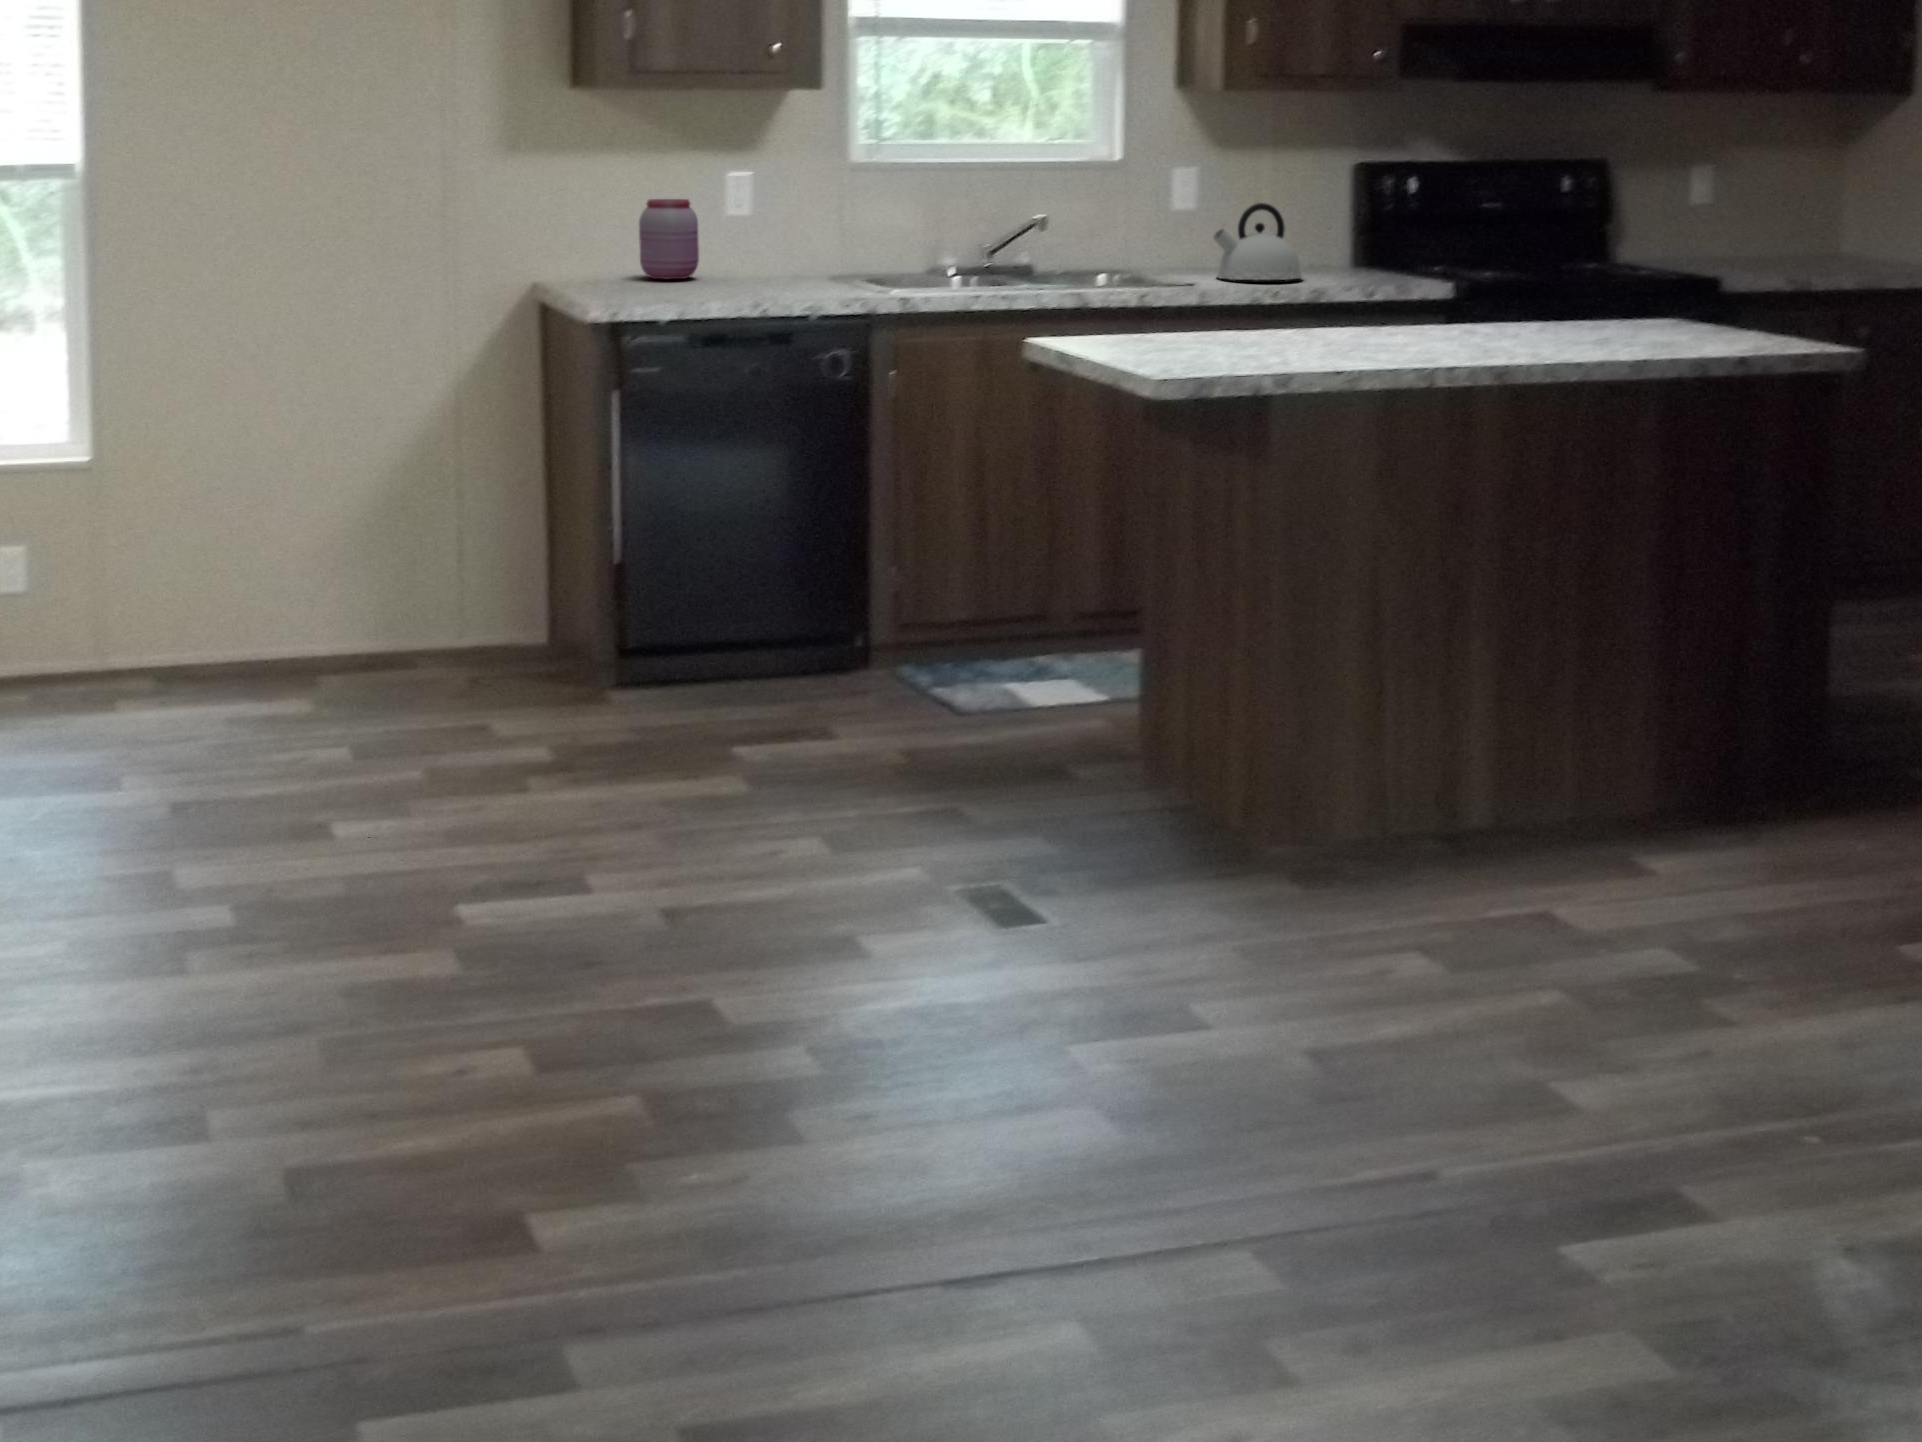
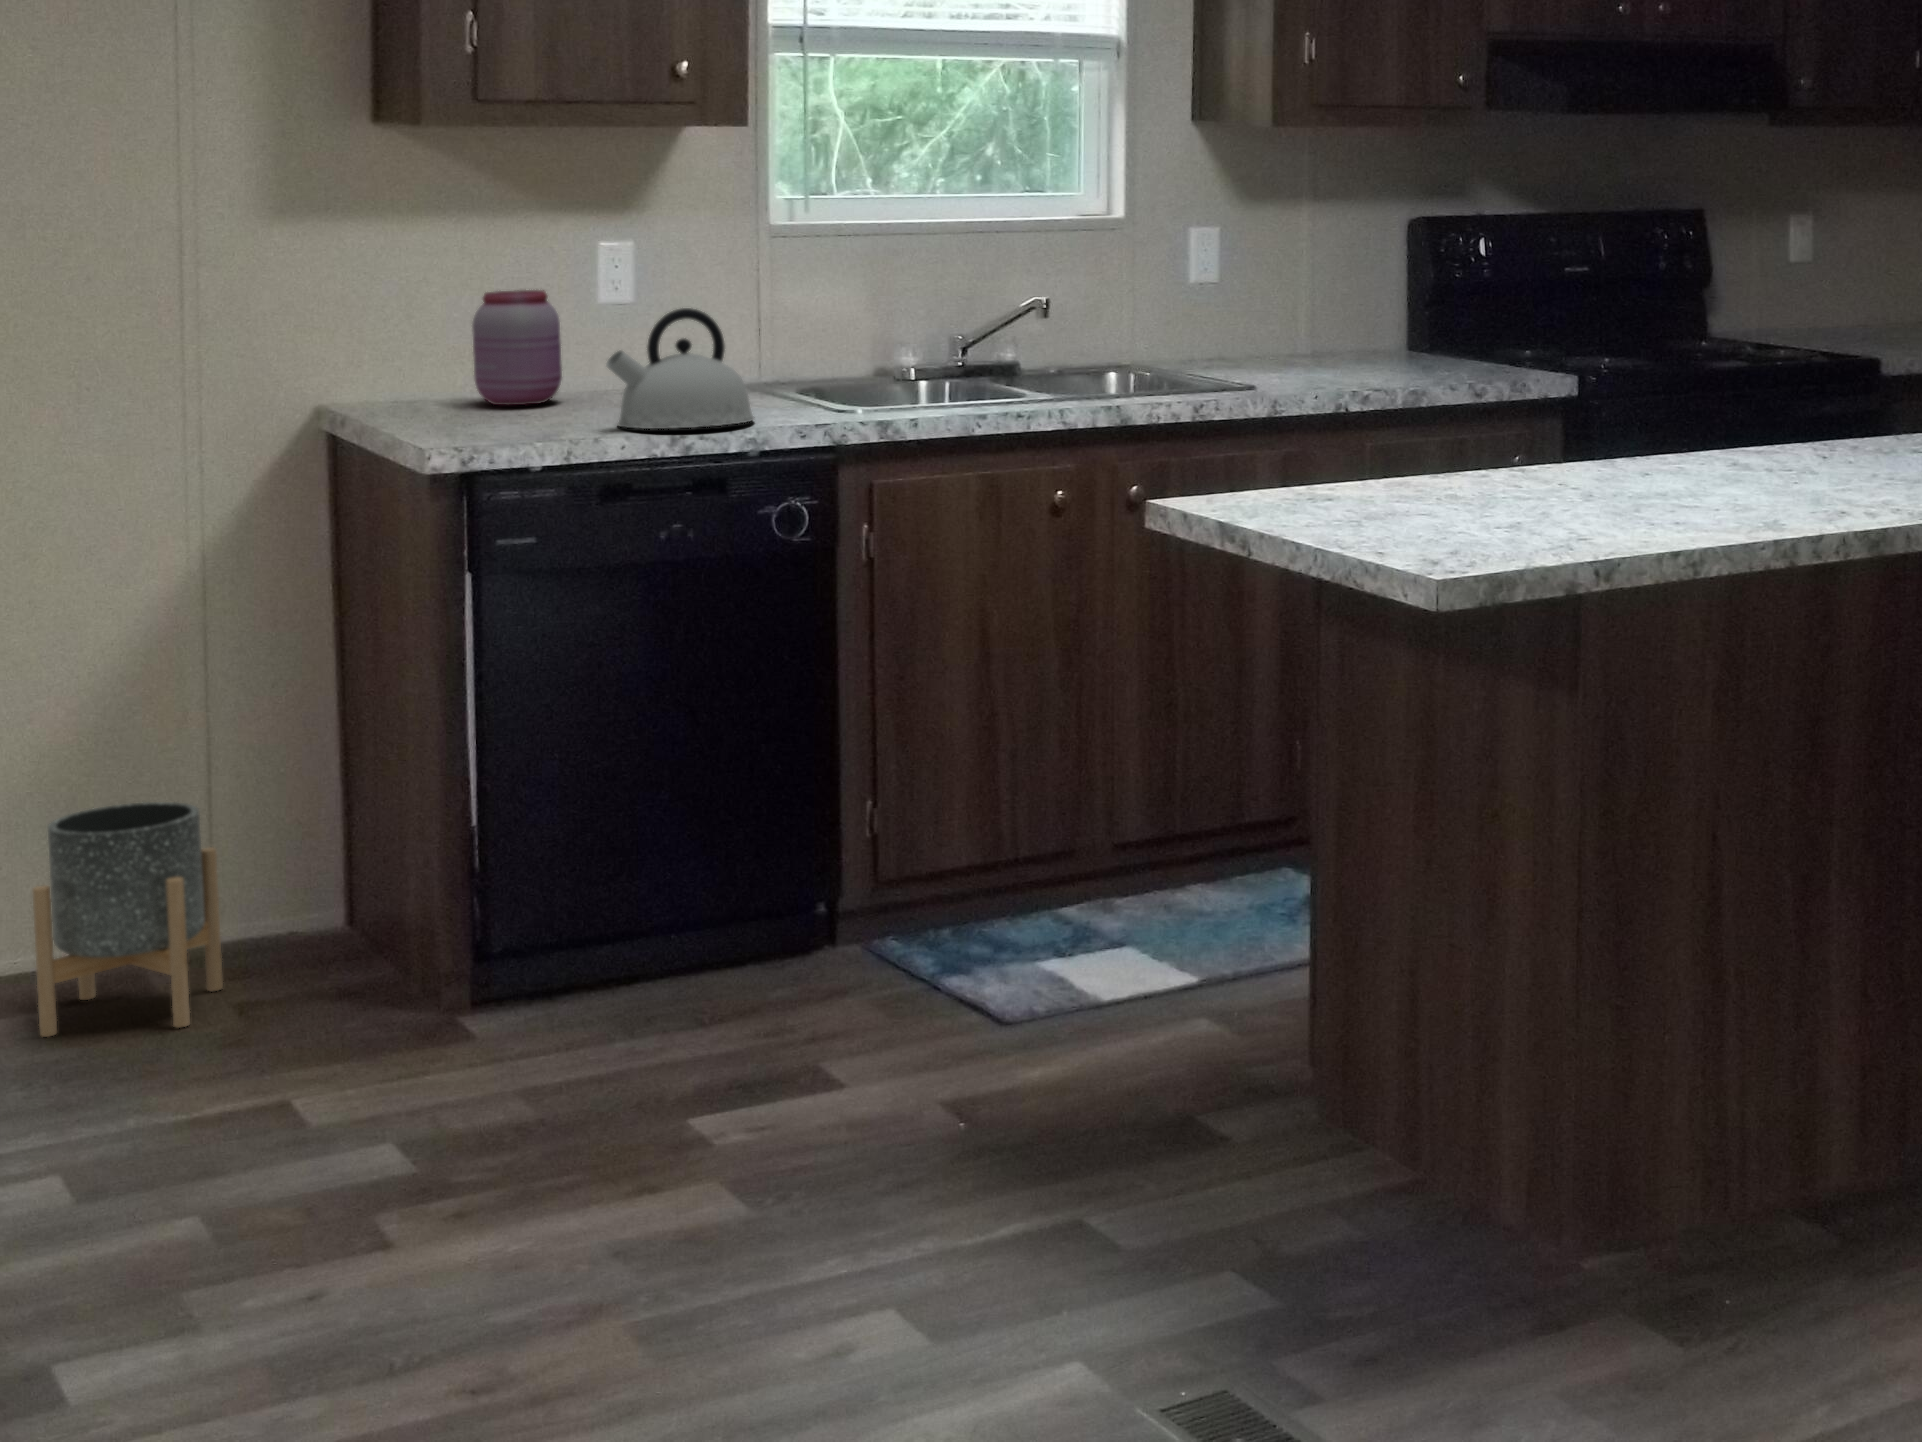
kettle: present [1213,203,1302,280] -> present [606,308,755,429]
planter: none [346,535,465,682] -> present [33,802,223,1037]

